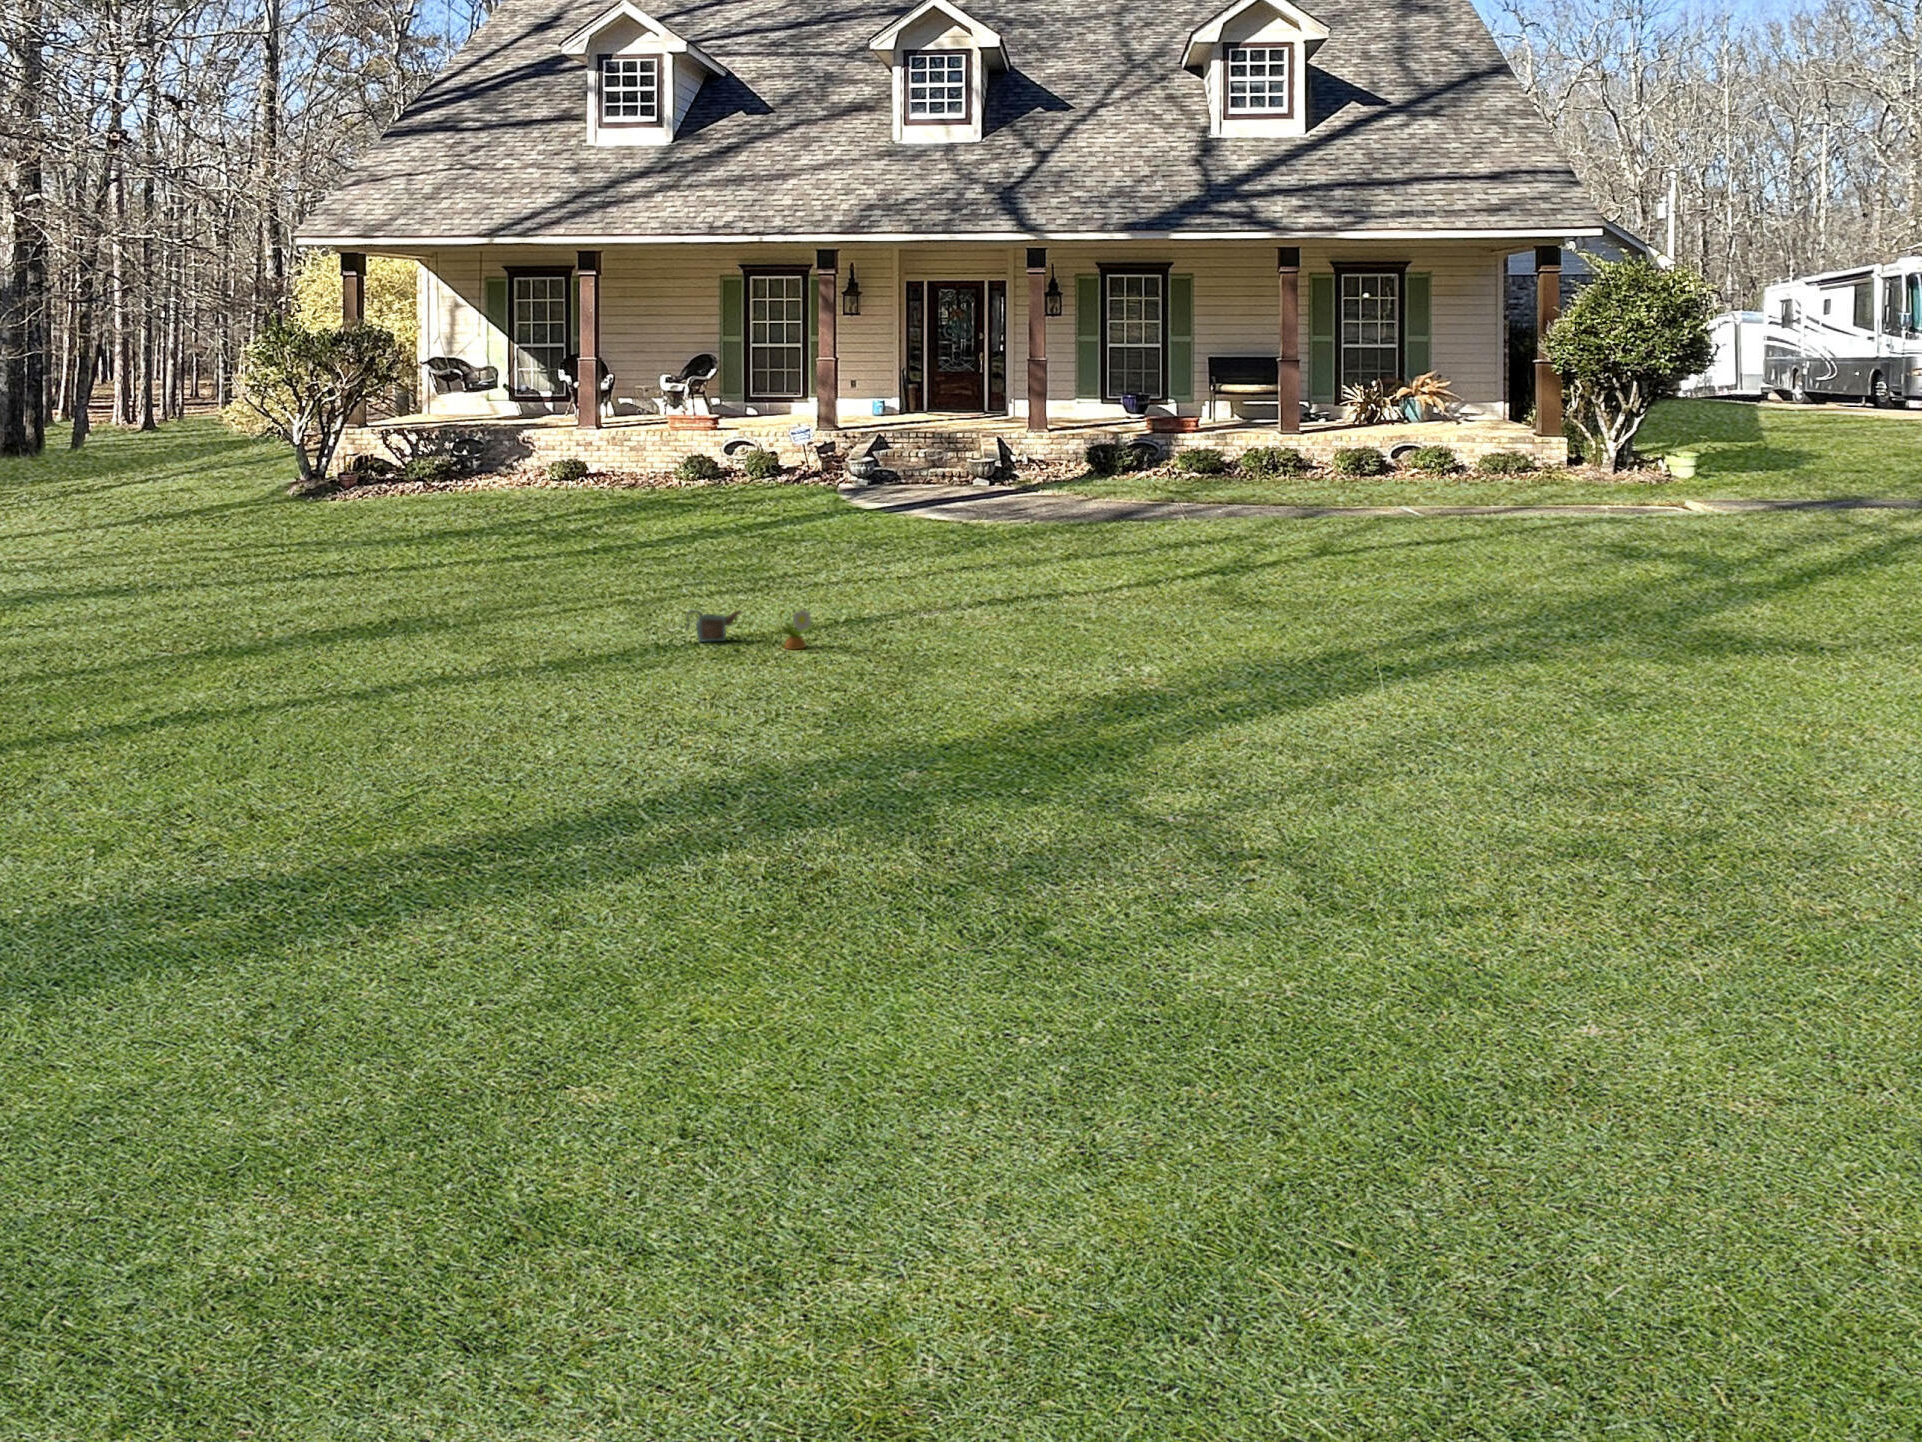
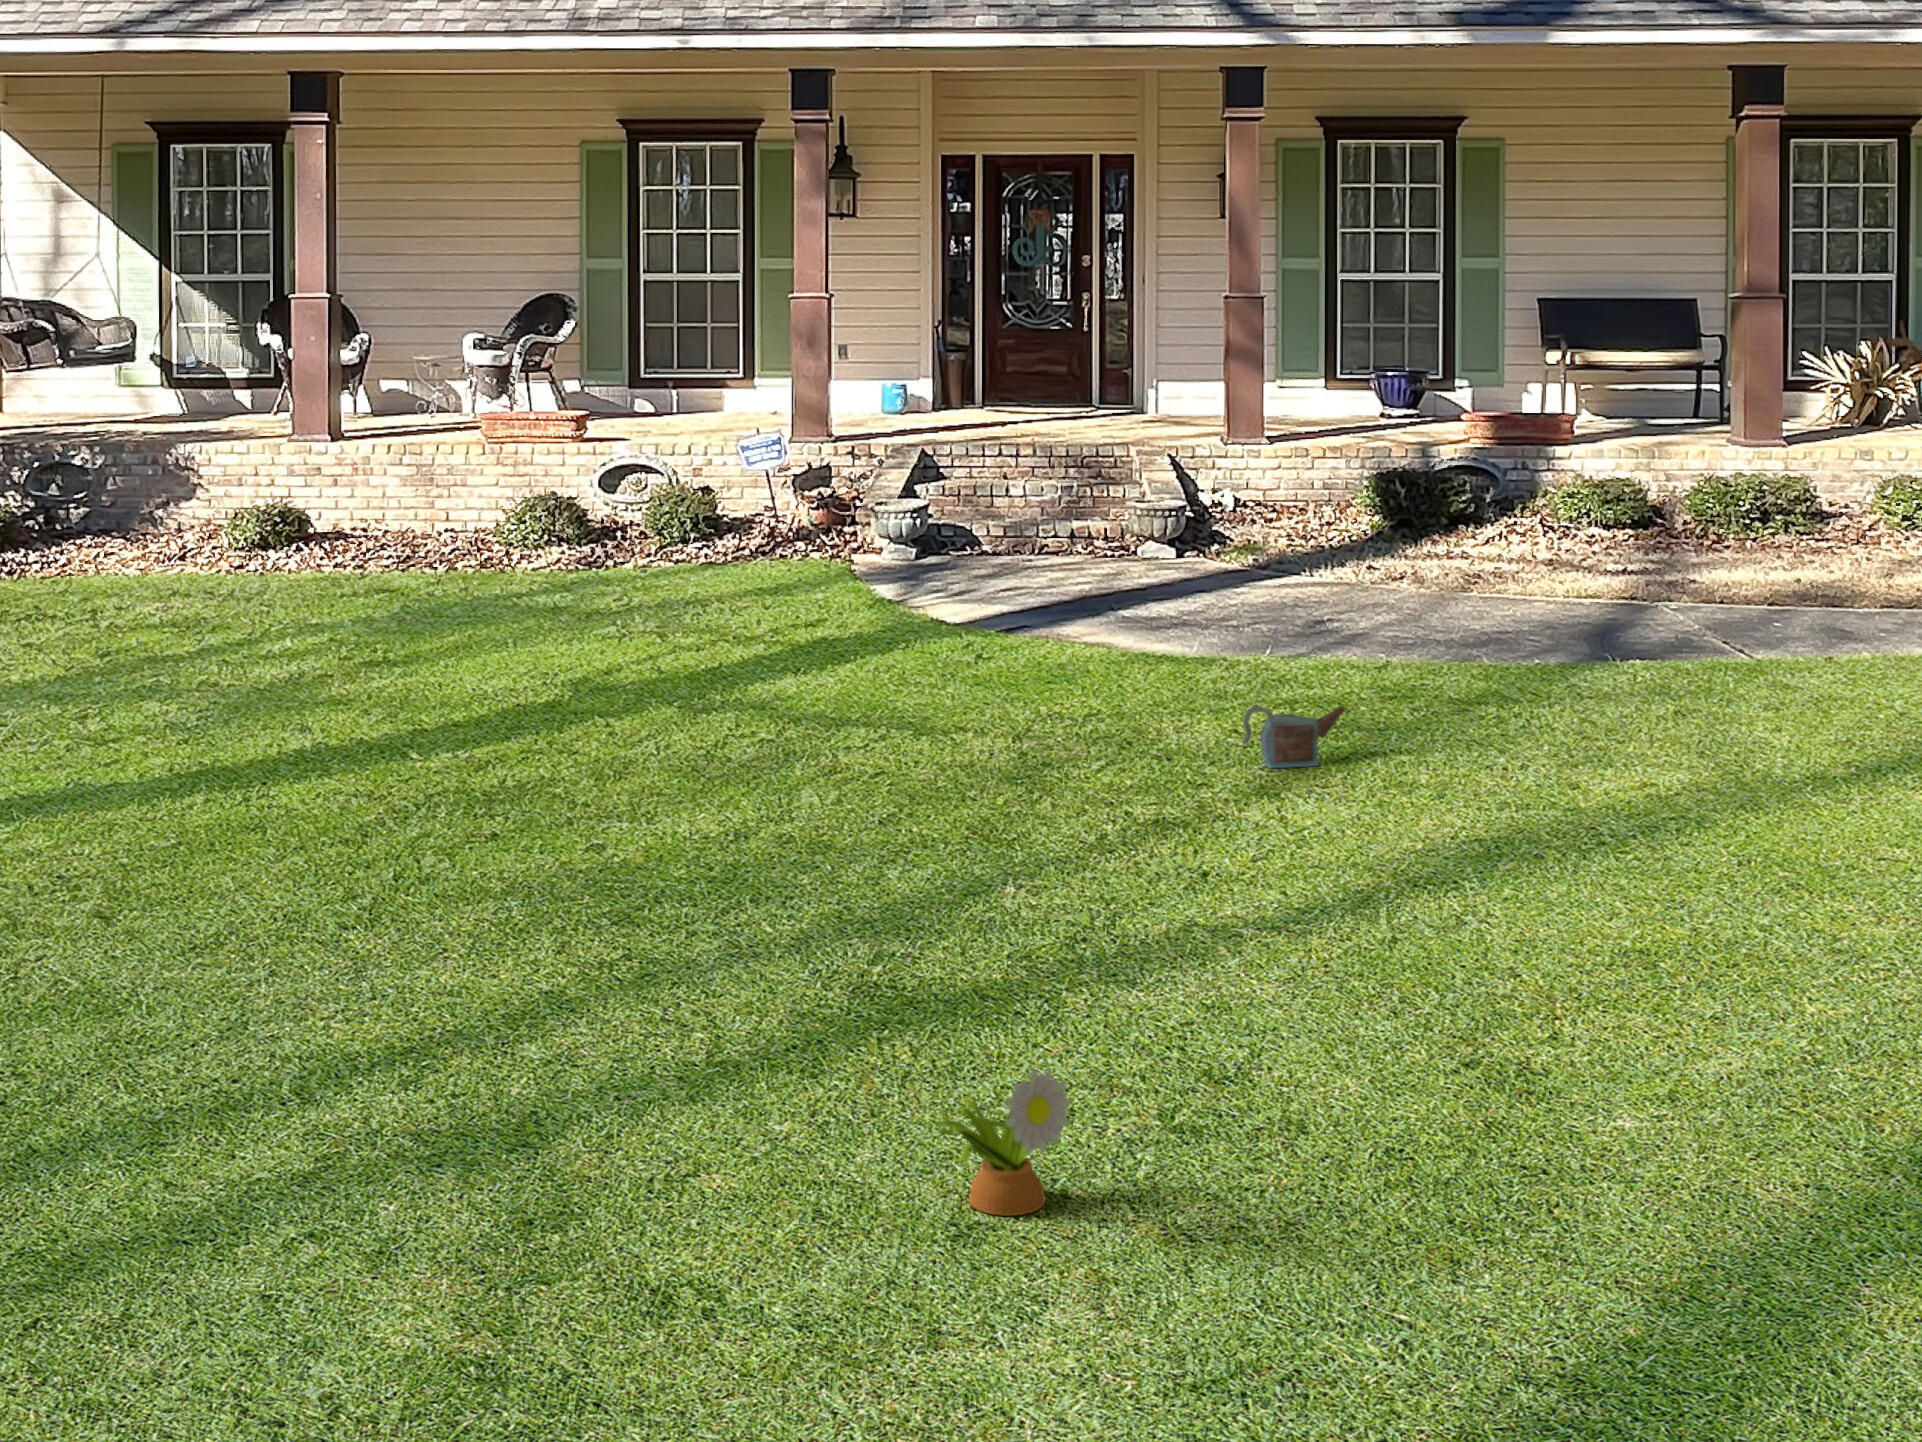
watering can: present [686,610,741,642] -> present [1243,706,1346,768]

